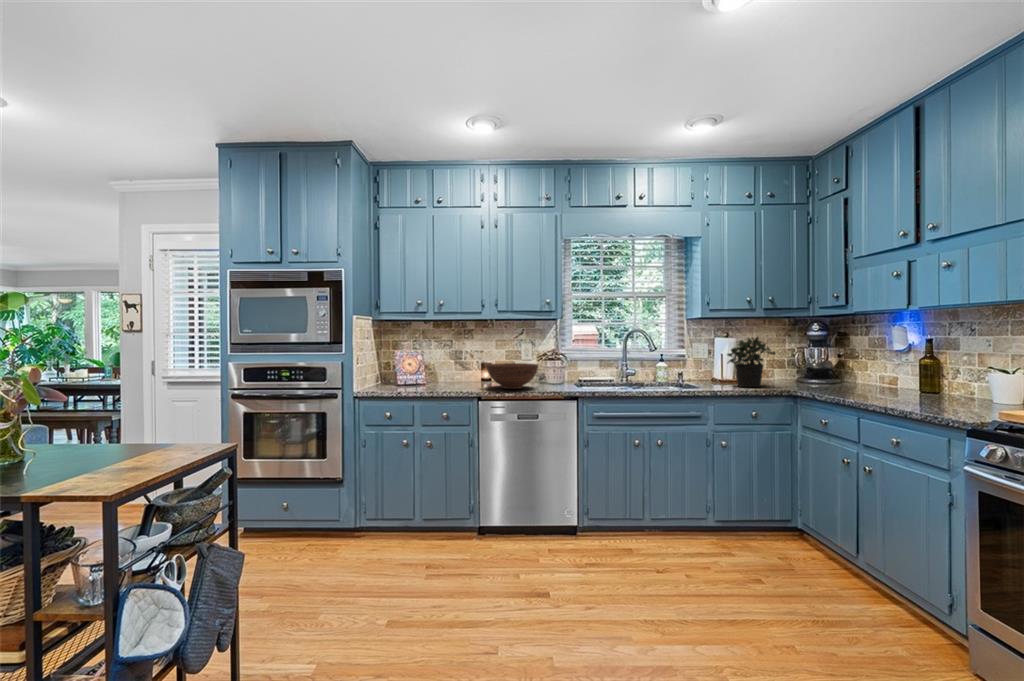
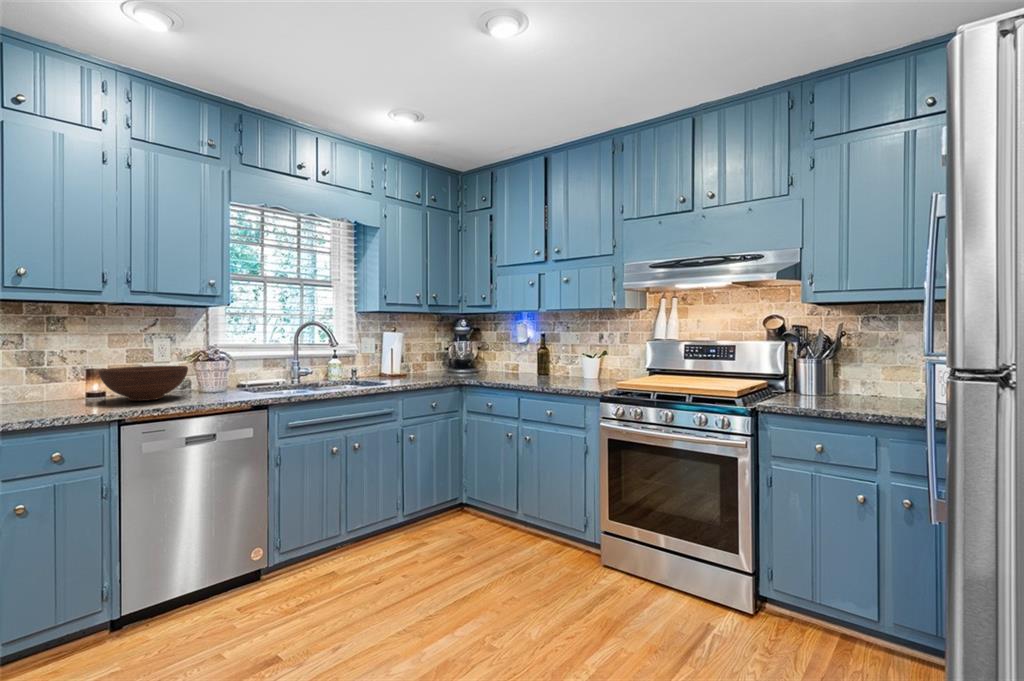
potted plant: present [728,337,776,387] -> none [398,331,438,377]

